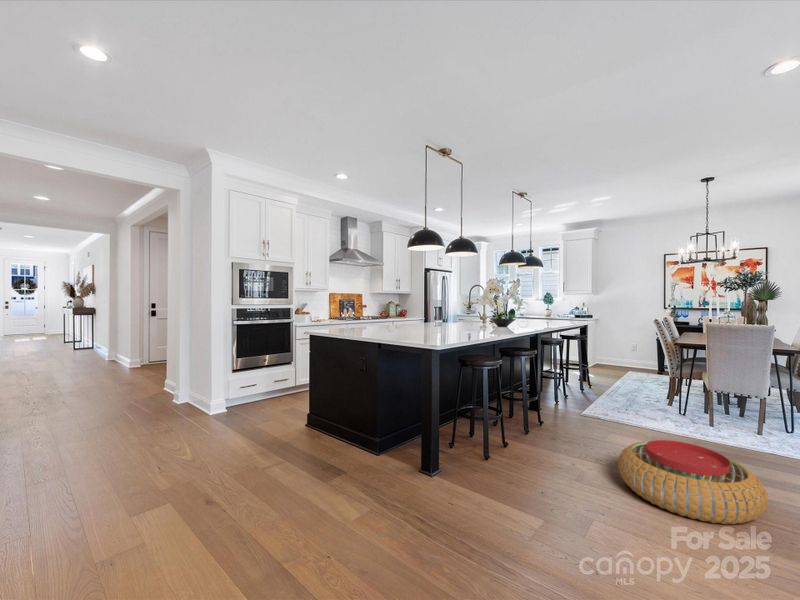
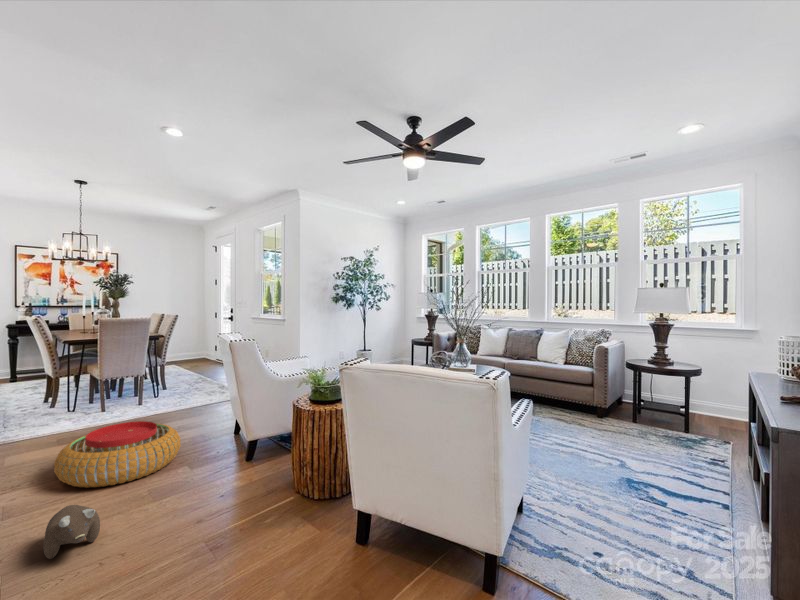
plush toy: none [563,499,610,550] -> present [43,505,100,559]

